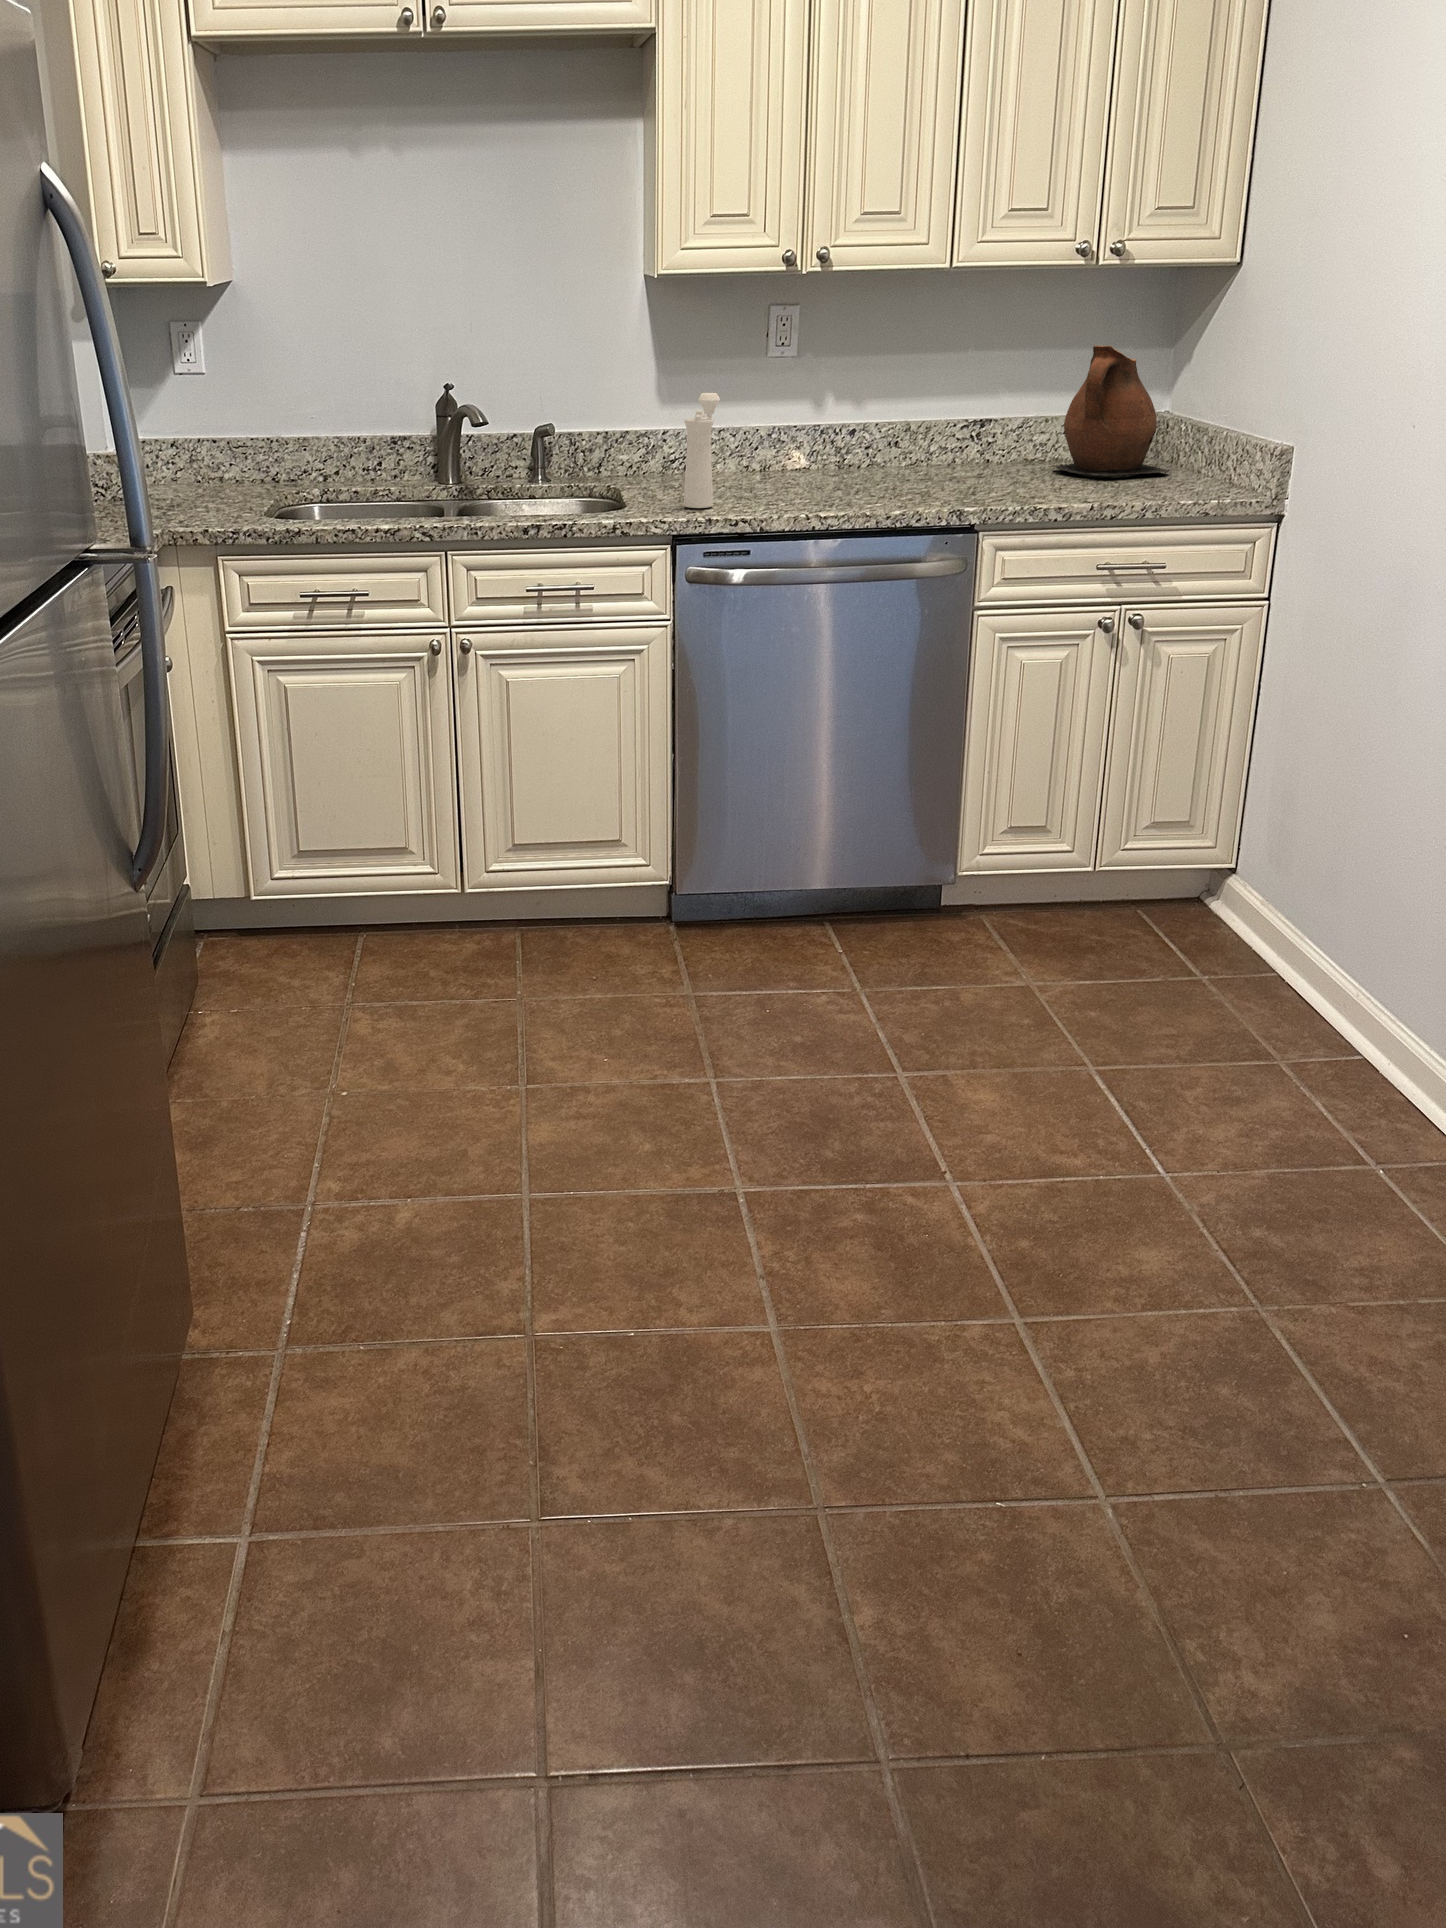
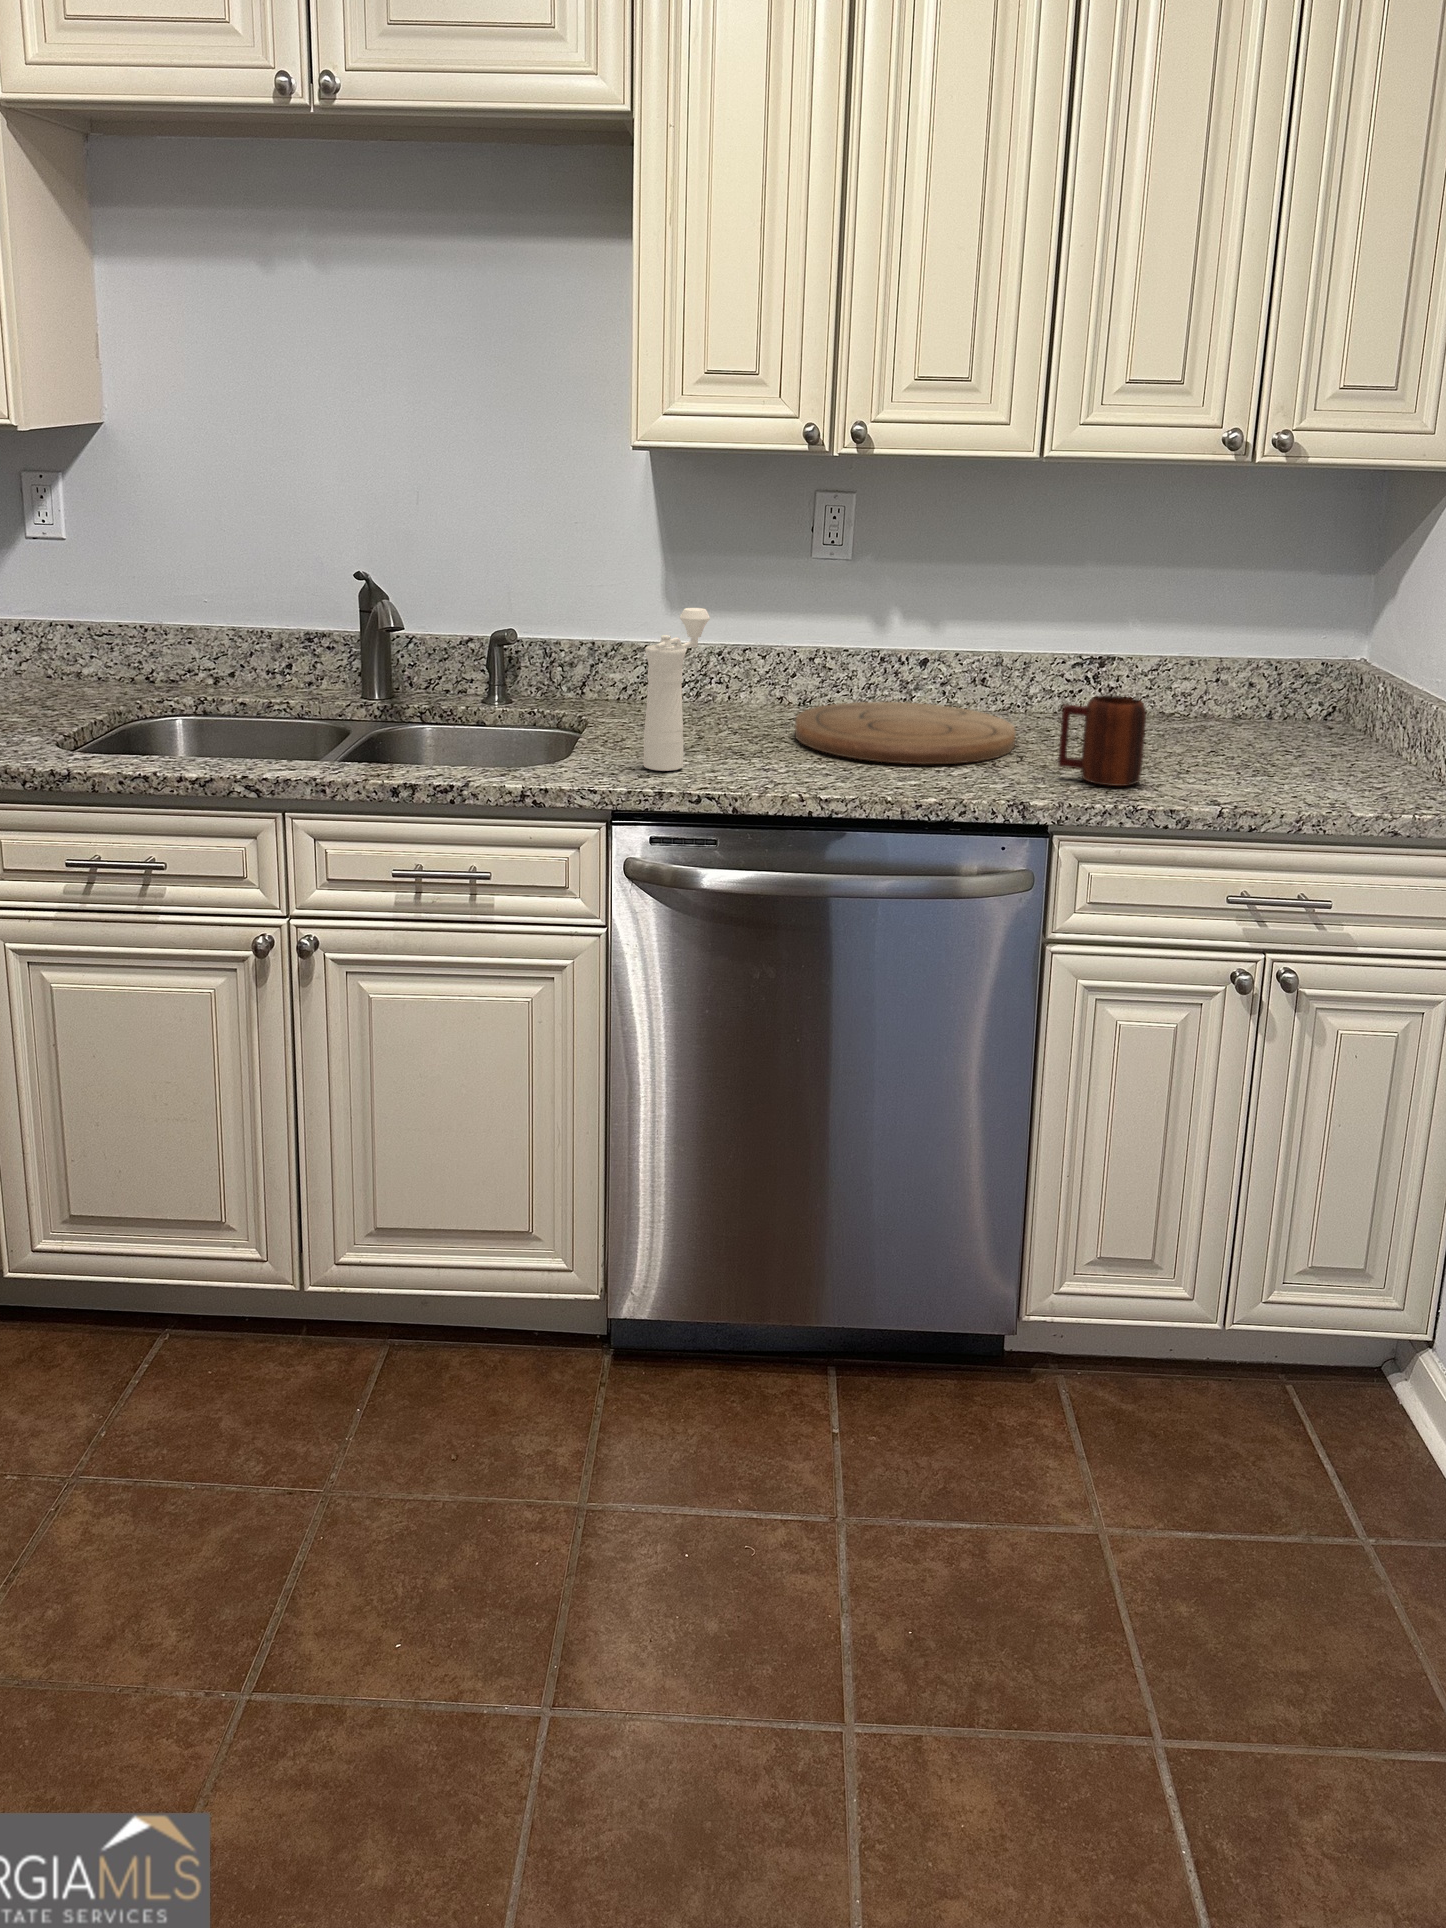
ceramic pitcher: present [1053,345,1170,476] -> none [1190,569,1361,756]
mug: none [973,437,1034,498] -> present [1058,696,1147,786]
cutting board: none [772,463,931,495] -> present [795,702,1016,764]

